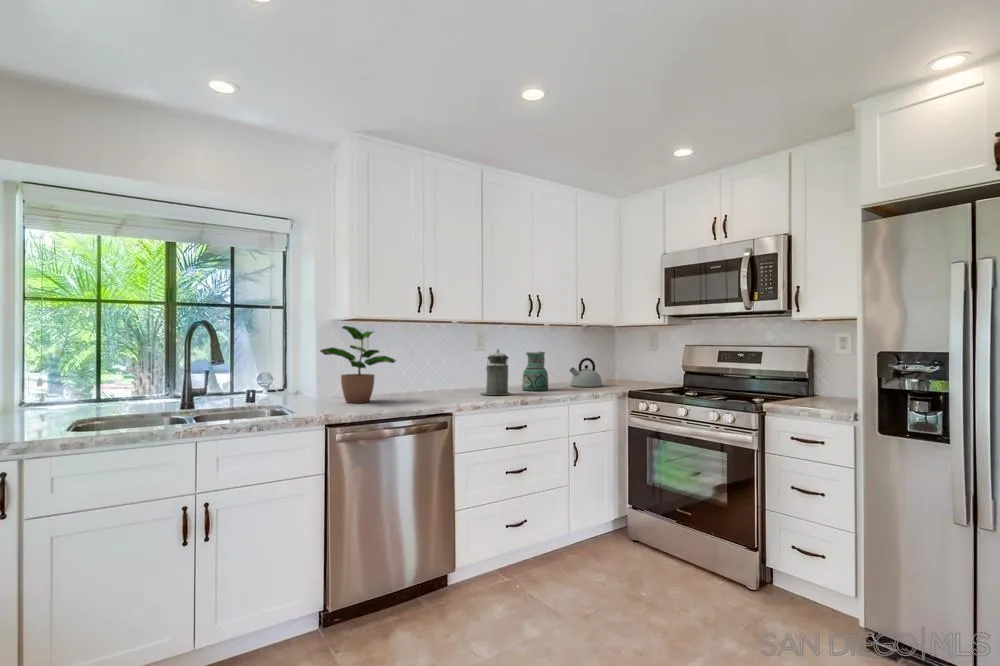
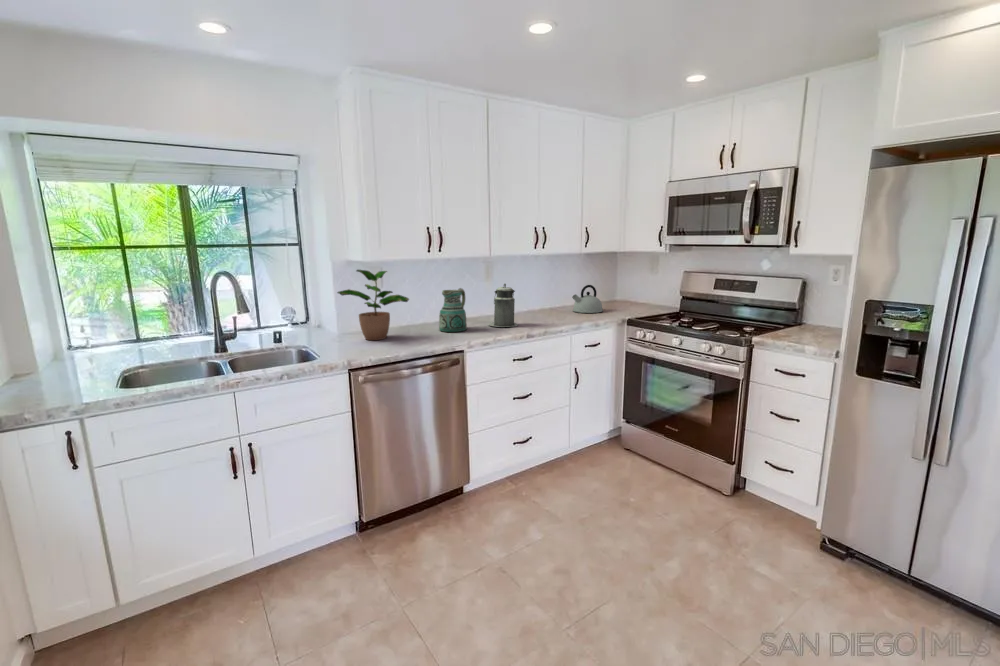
ceramic pitcher: present [522,352,548,391] -> present [439,288,467,332]

